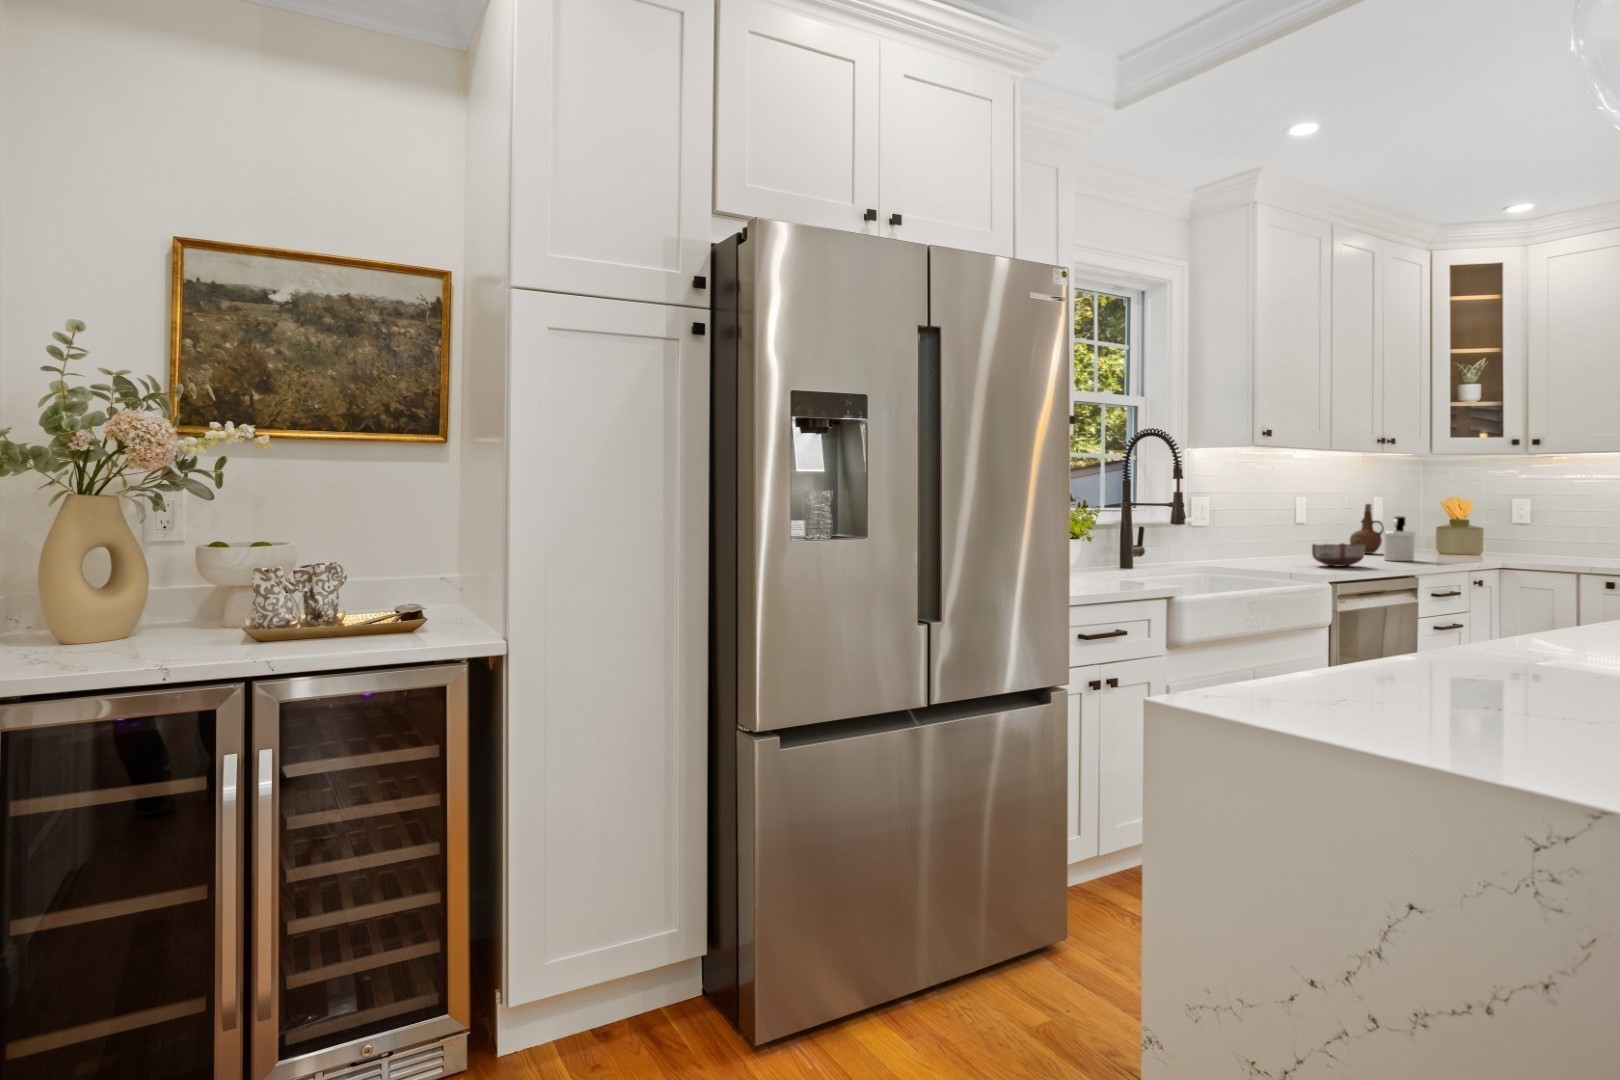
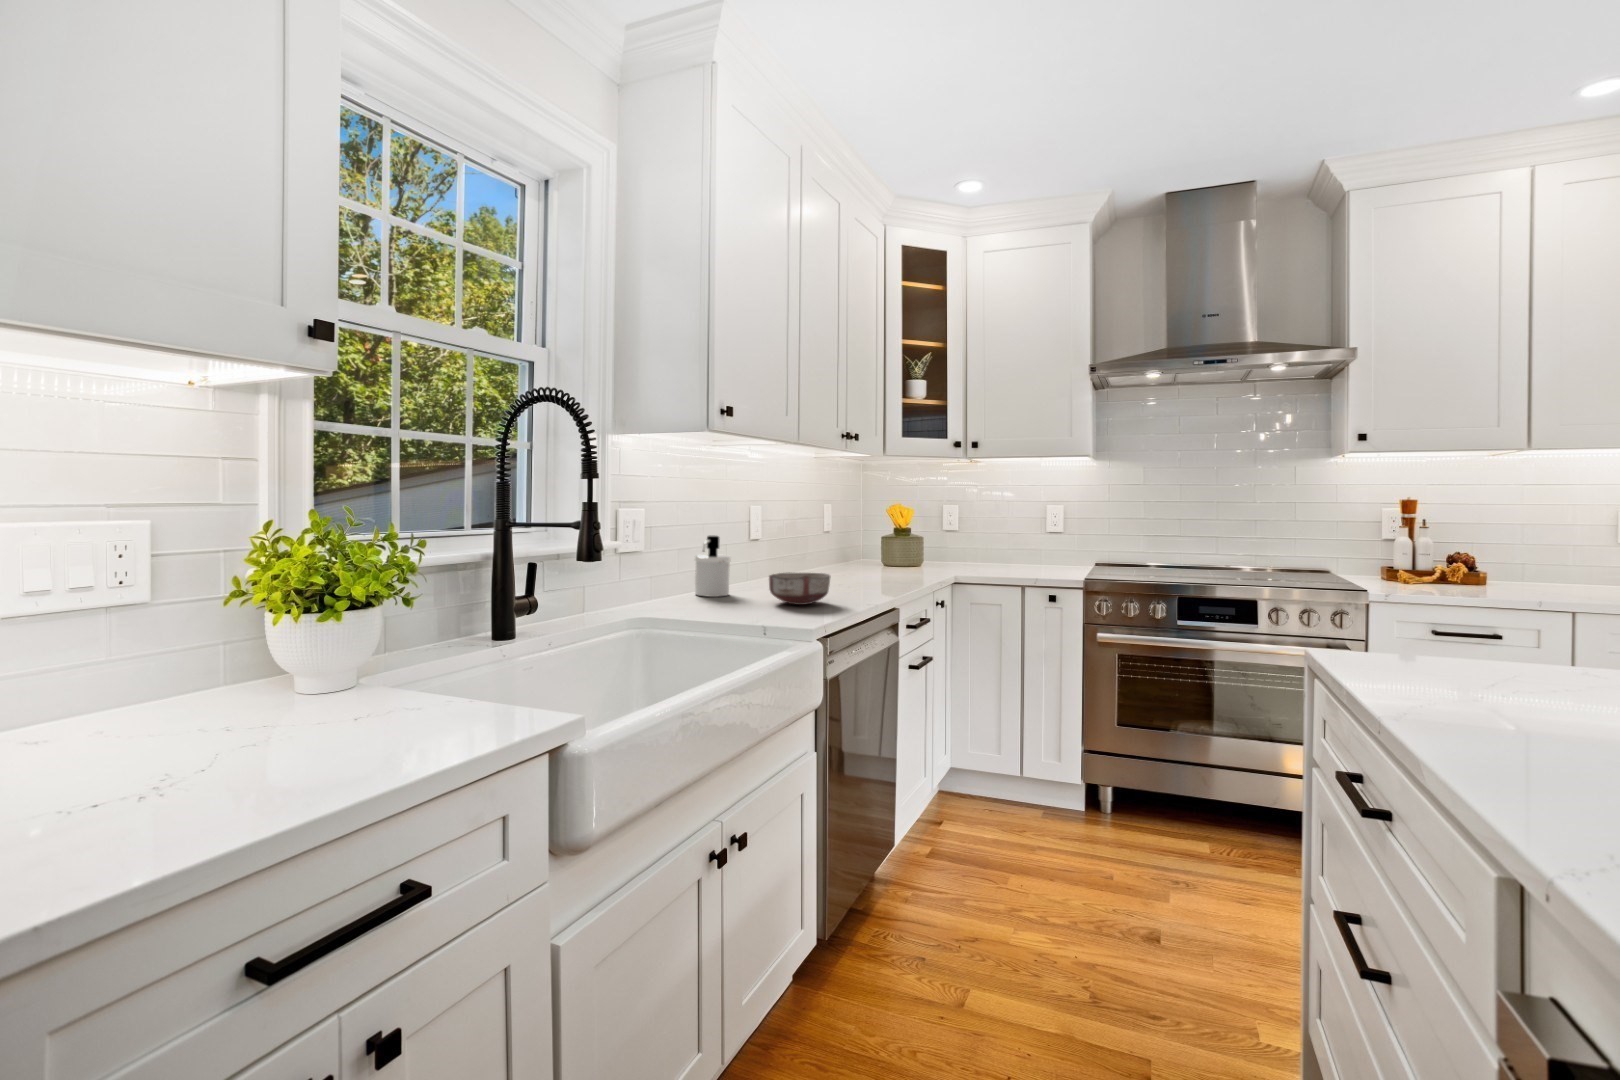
ceramic pitcher: present [1350,504,1384,553] -> none [801,511,836,569]
soap dispenser: present [1384,516,1416,561] -> present [694,536,731,597]

